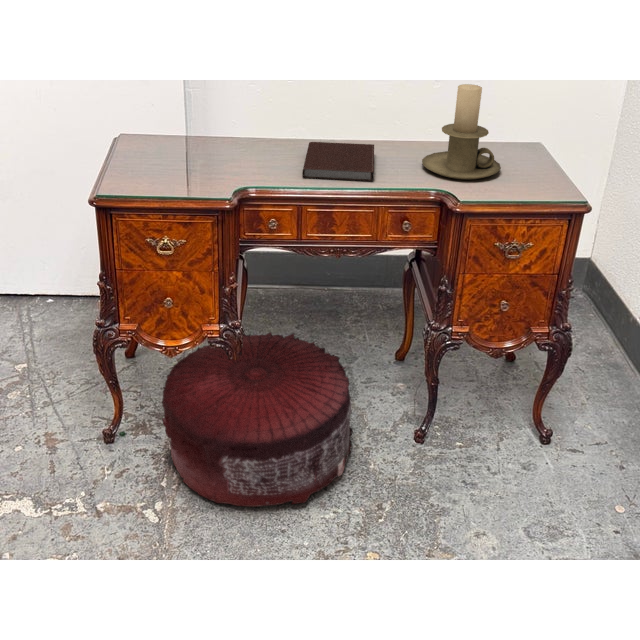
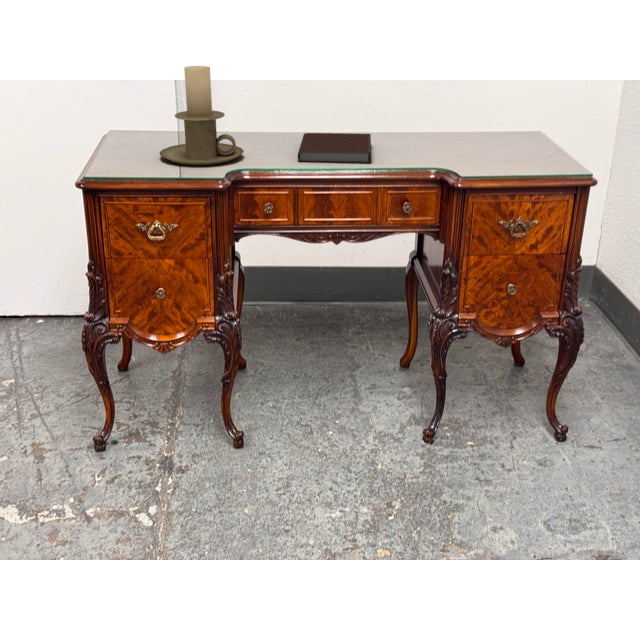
candle holder: present [422,84,501,180] -> present [160,66,244,165]
pouf: present [162,332,353,507] -> none [155,332,359,508]

